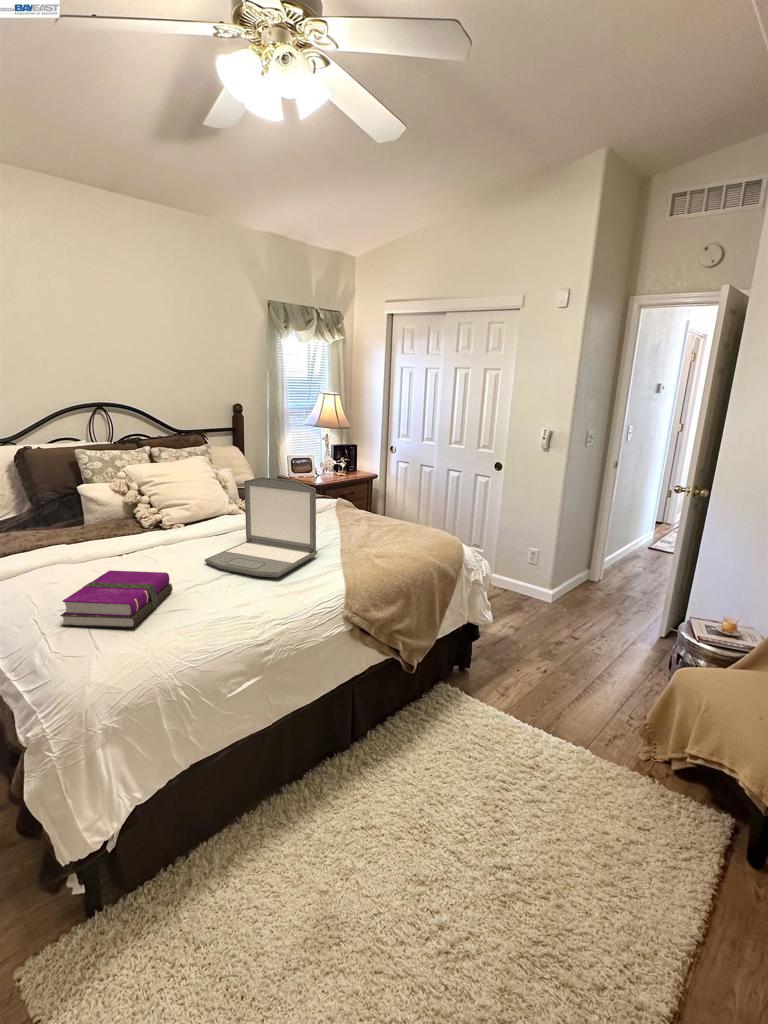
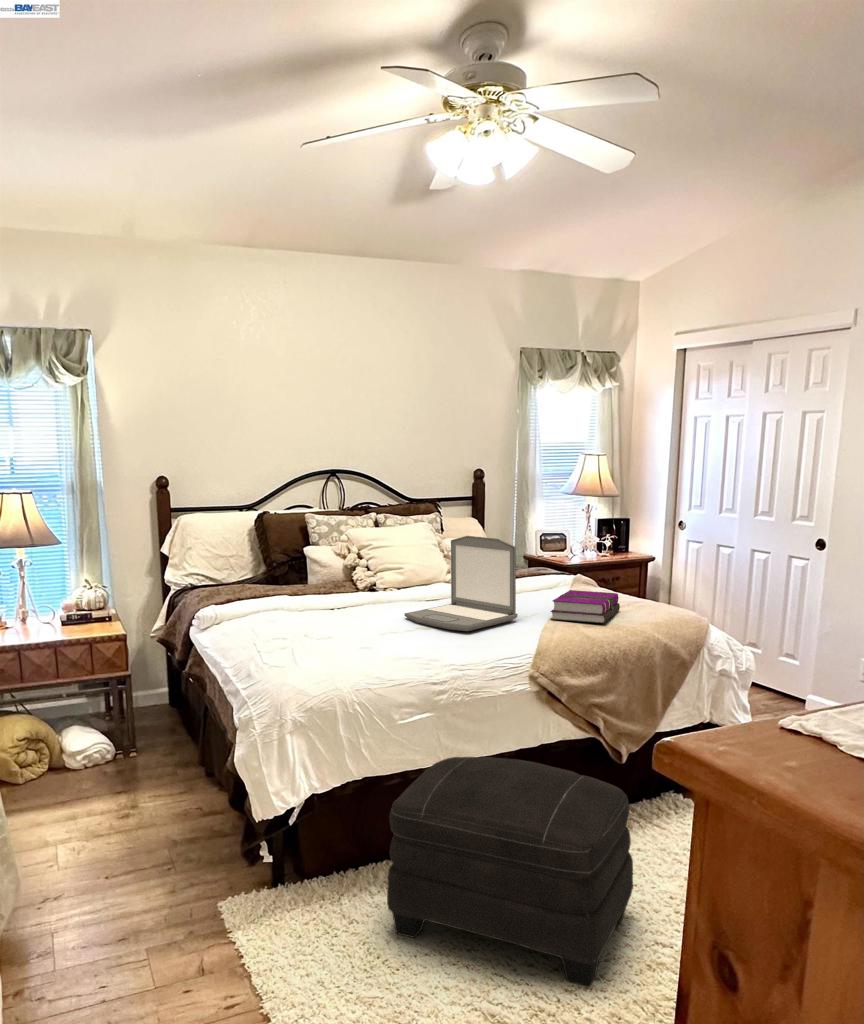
hardback book: present [60,570,173,628] -> present [551,590,620,623]
ottoman: none [239,721,485,965] -> present [387,757,633,987]

